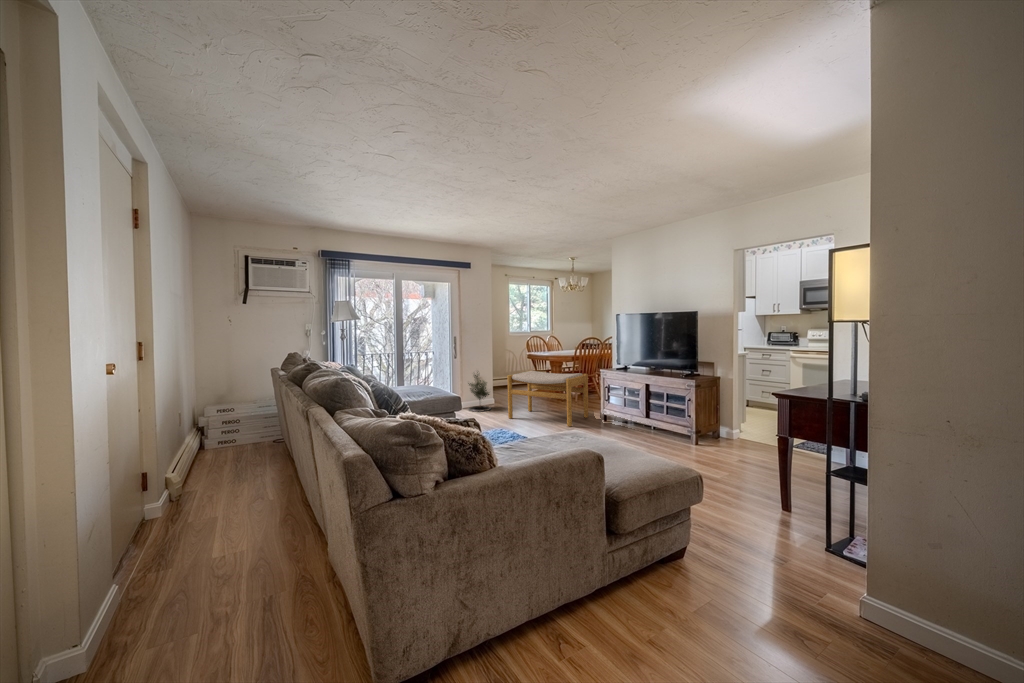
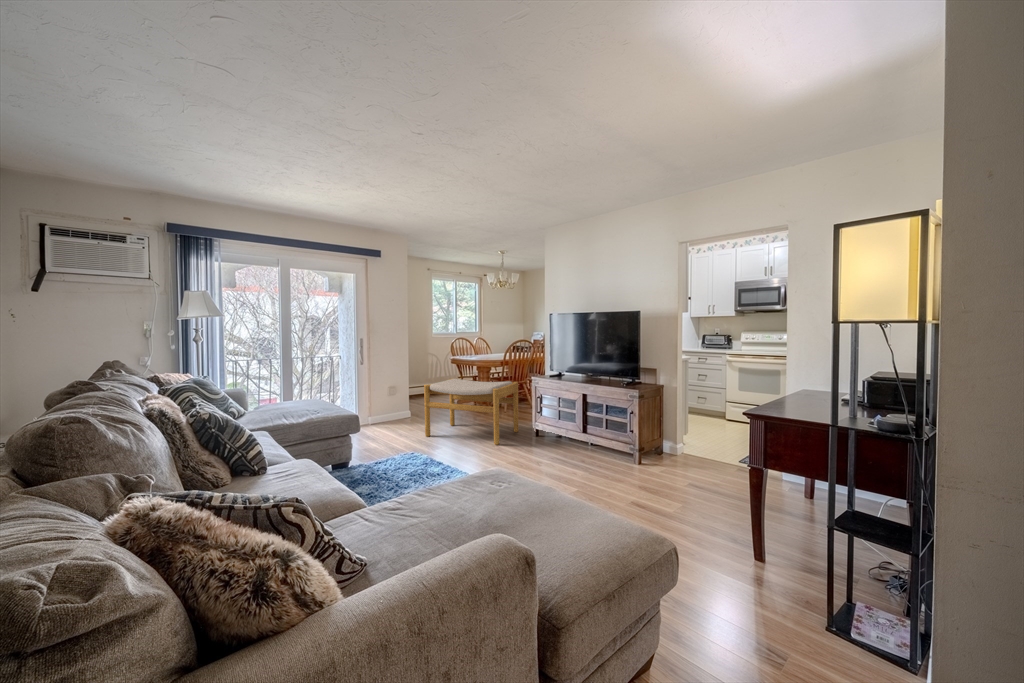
potted tree: present [468,374,491,412] -> none [377,377,407,428]

